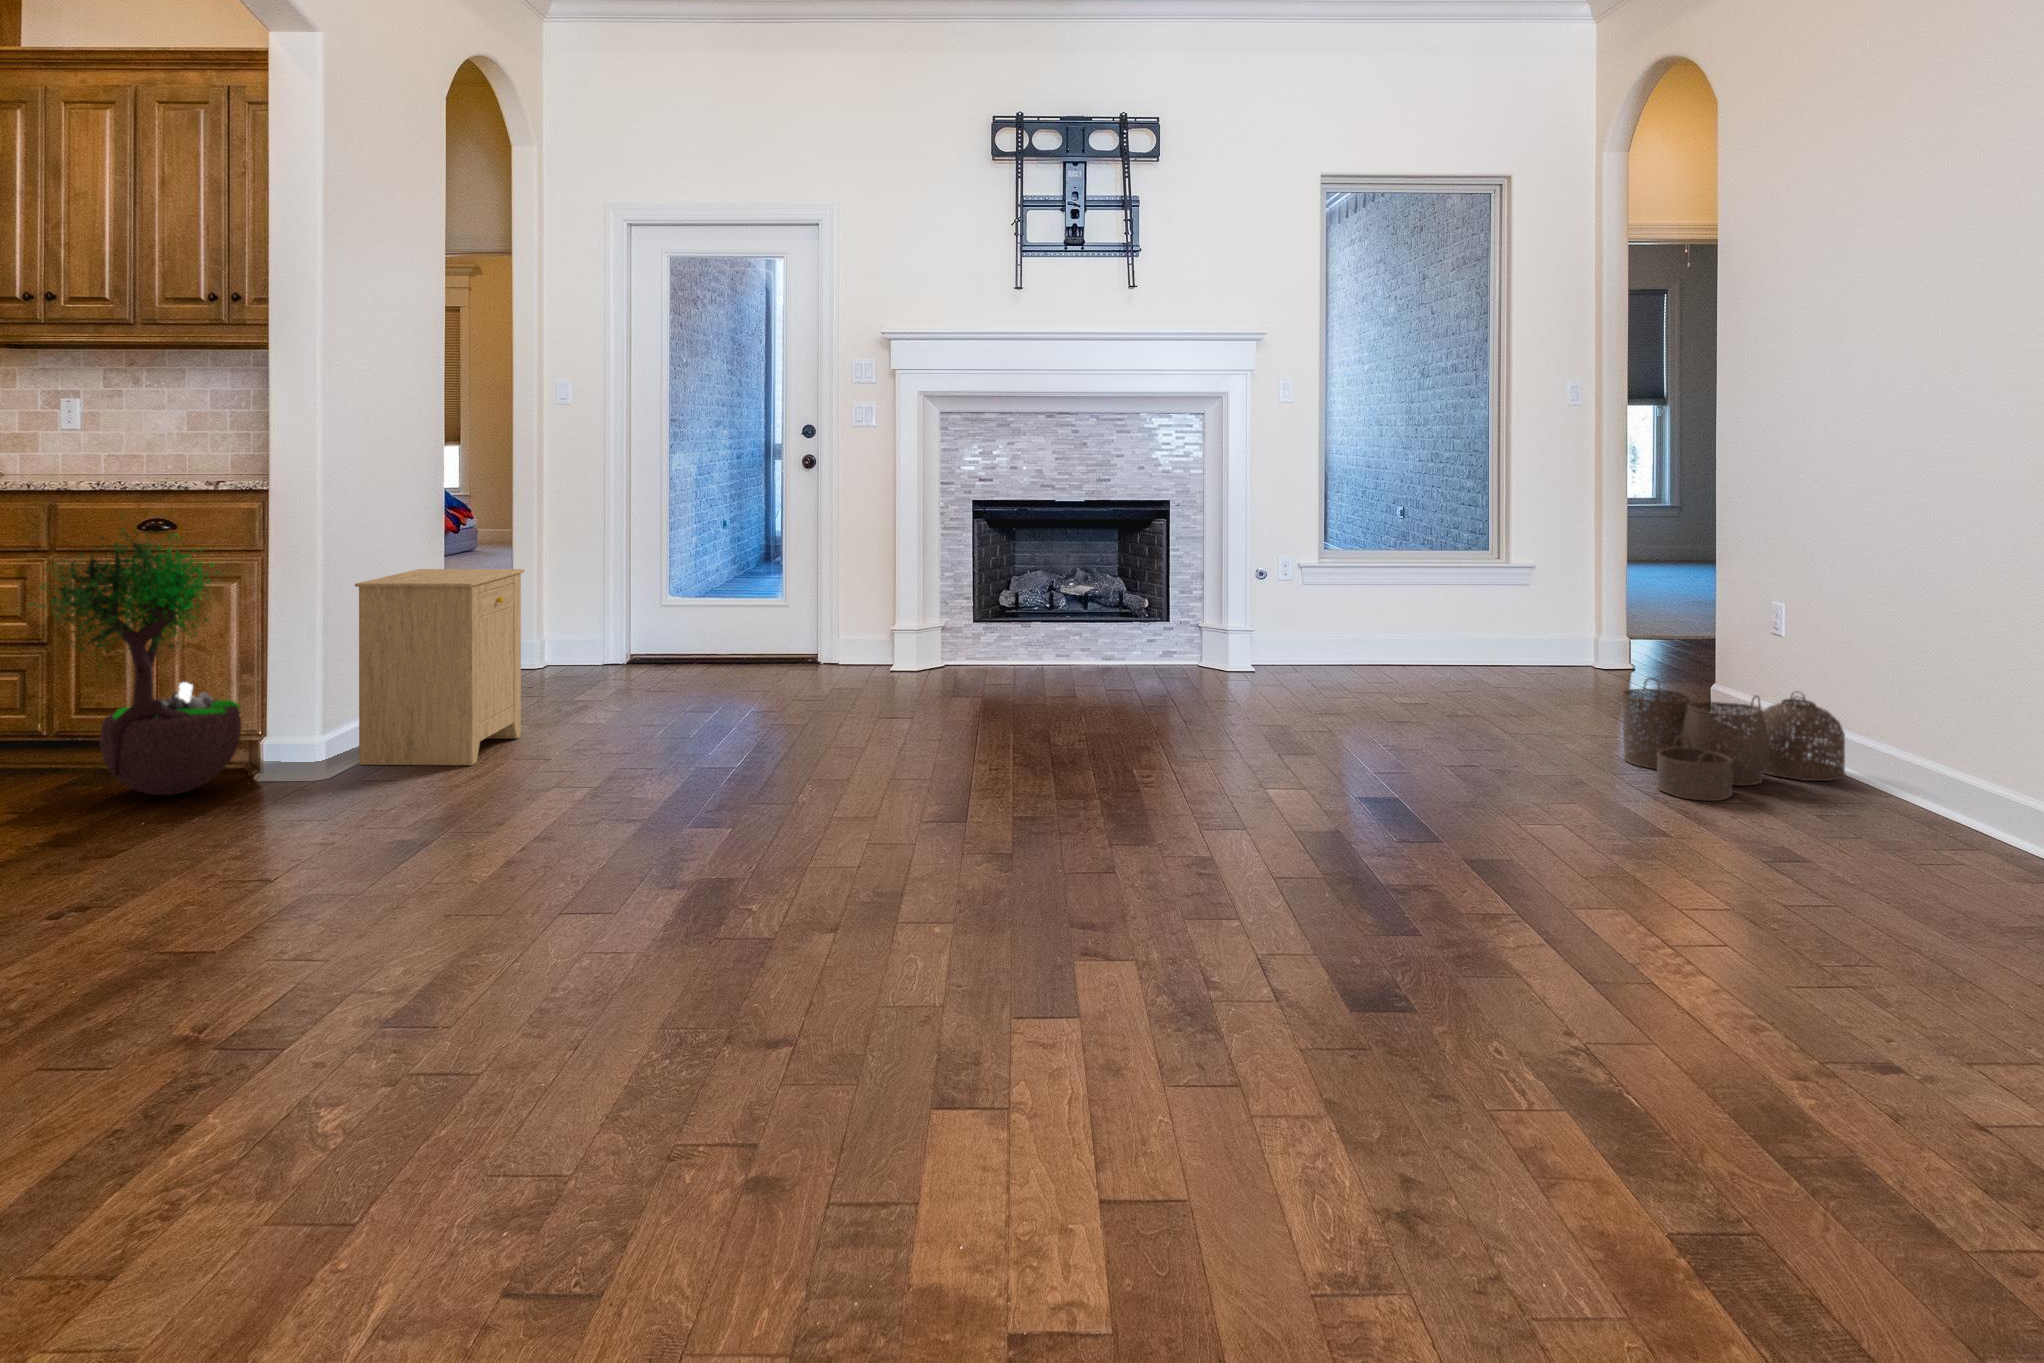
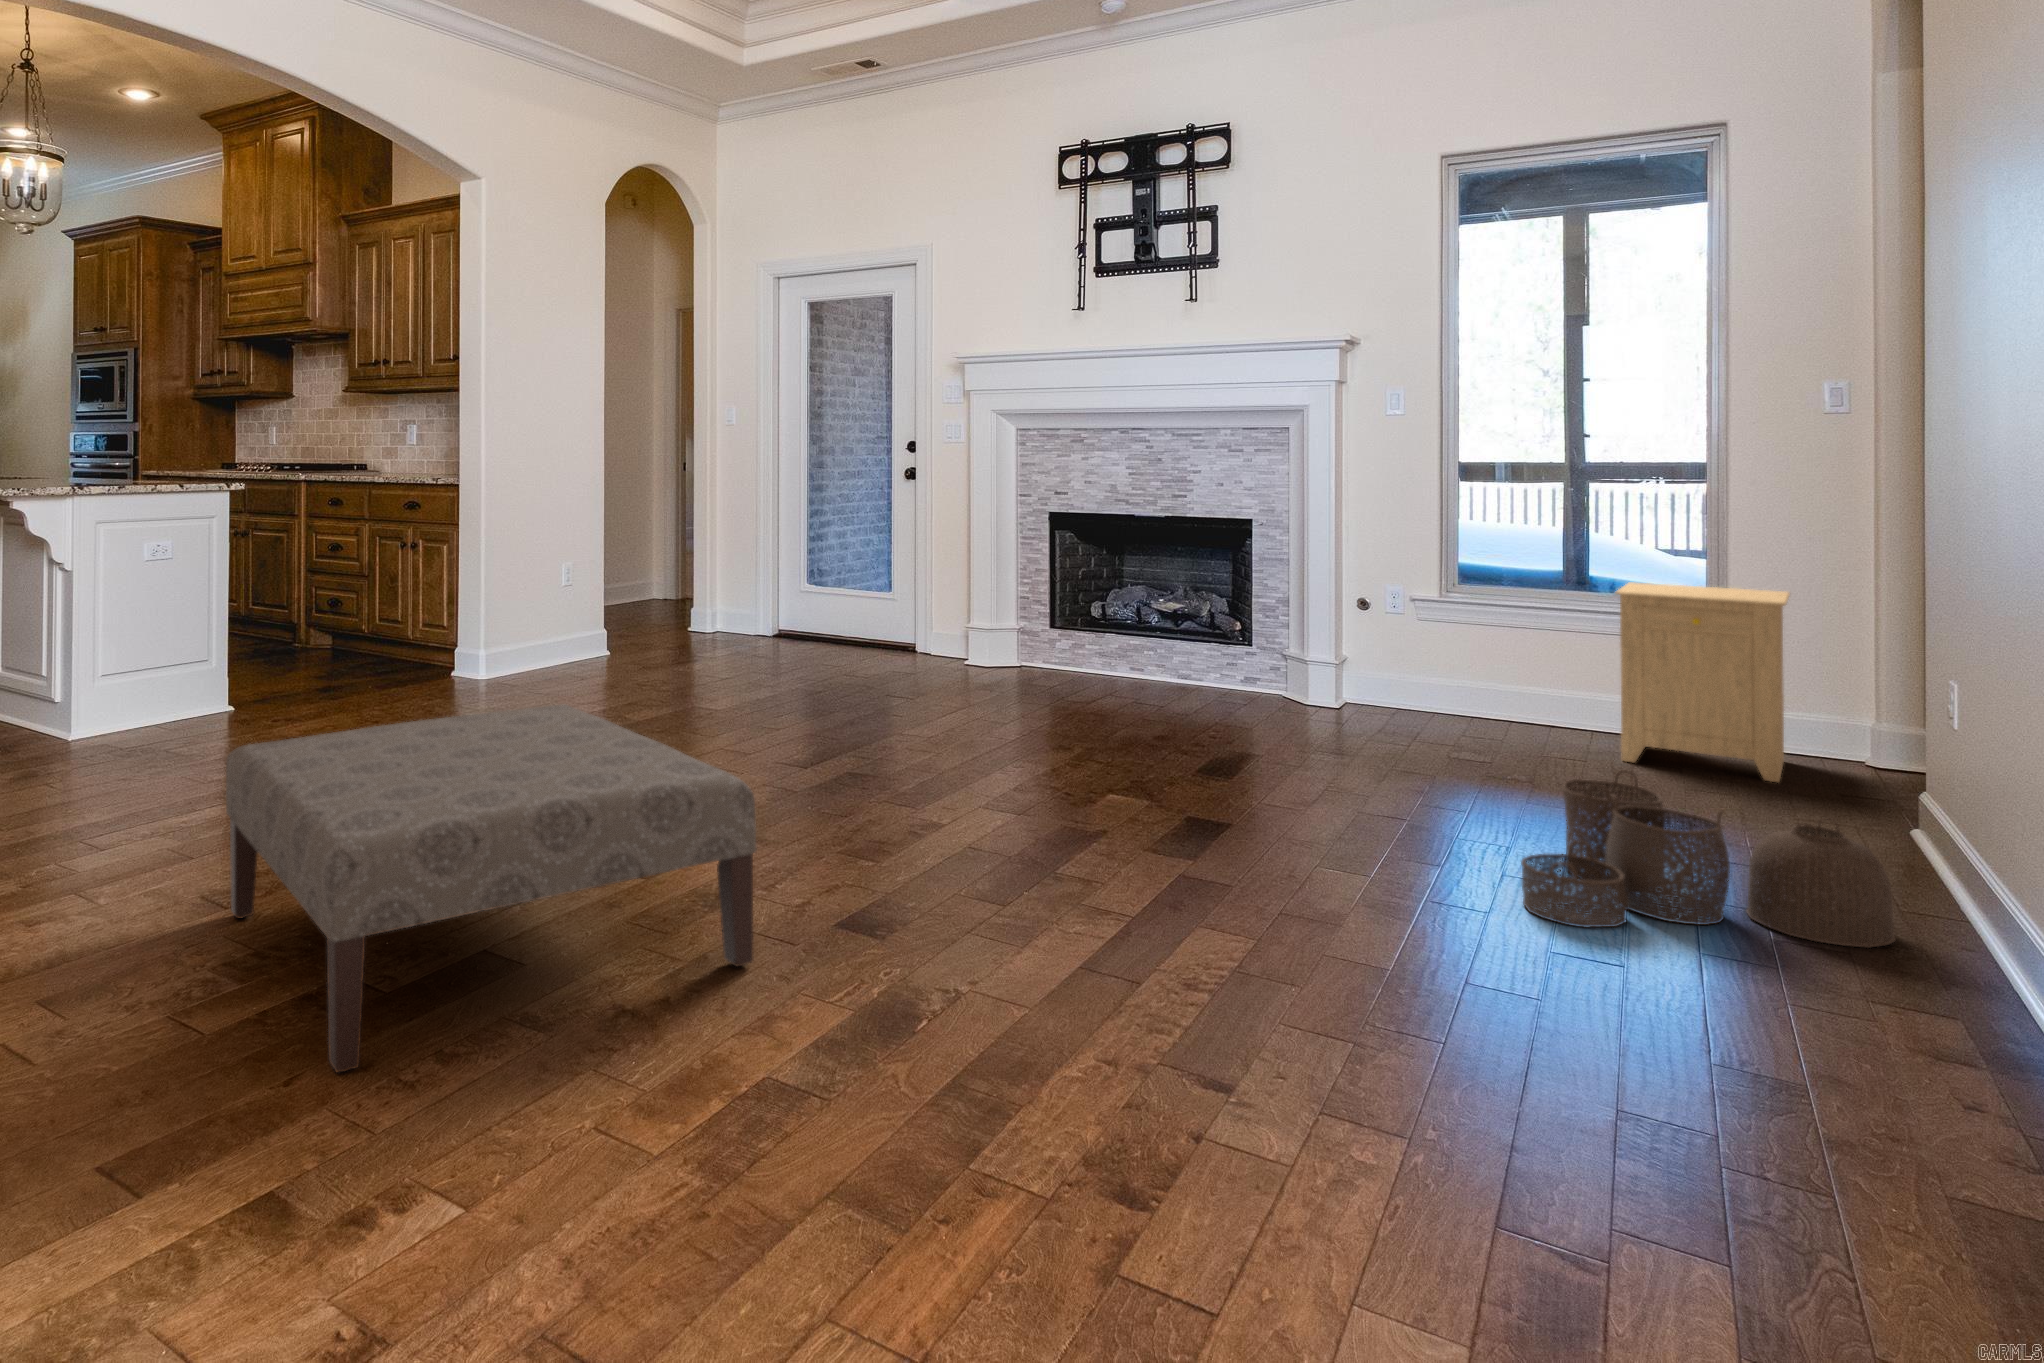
potted tree: present [29,515,241,795] -> none [297,504,421,685]
side table: present [355,569,524,765] -> present [1615,582,1790,782]
ottoman: none [691,745,1376,1261] -> present [226,704,756,1072]

